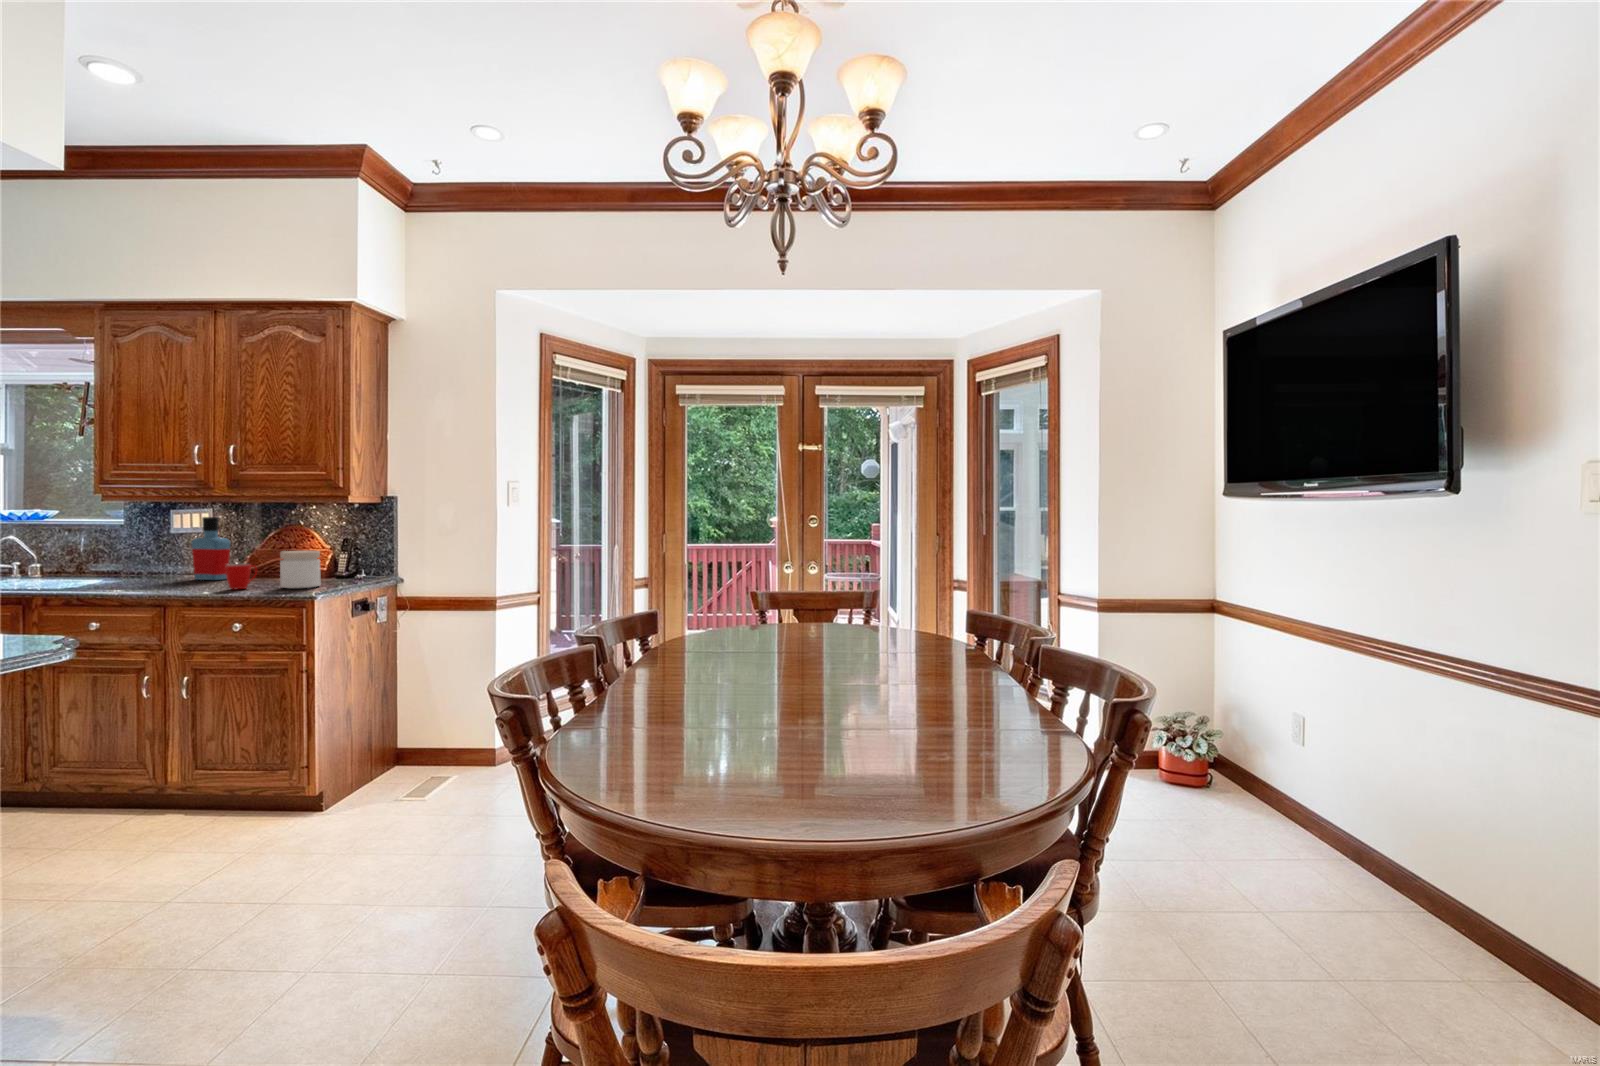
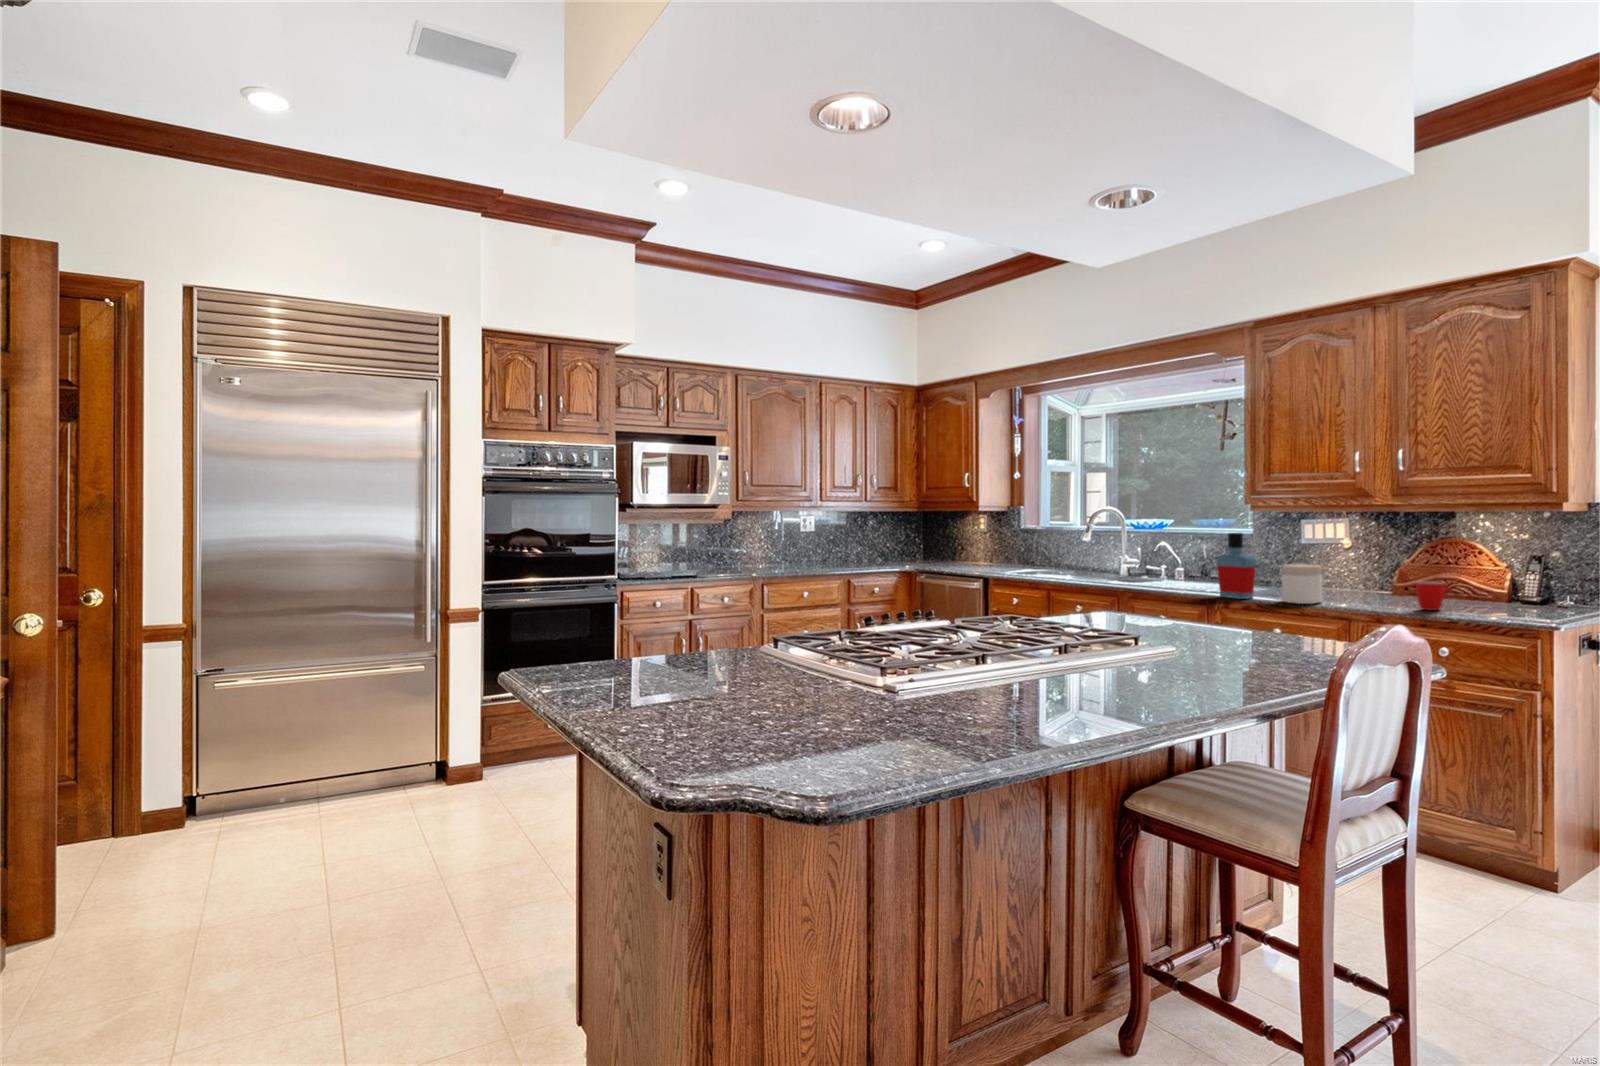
bottle: present [191,517,230,580] -> present [1217,533,1256,599]
jar: present [280,551,321,588] -> present [1282,564,1322,604]

